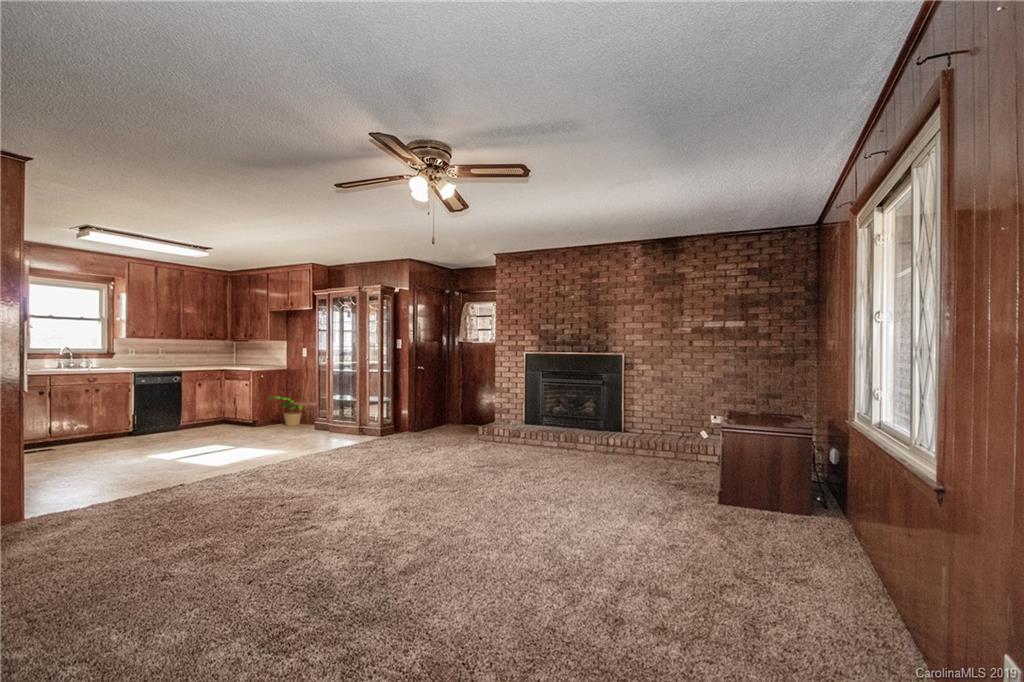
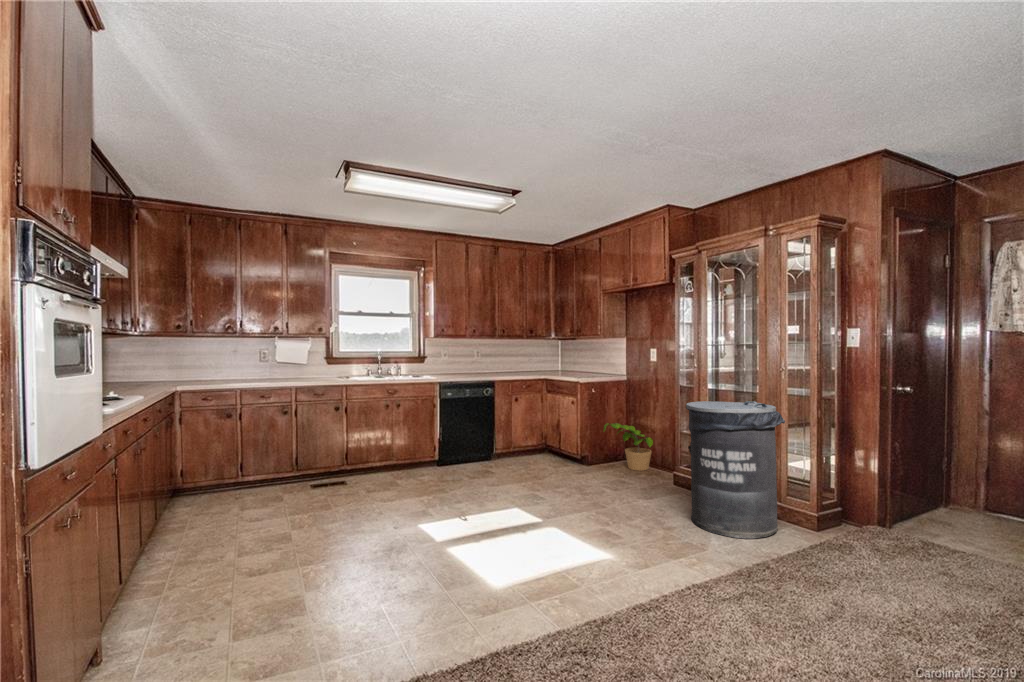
trash can: none [316,376,364,443] -> present [686,401,785,539]

